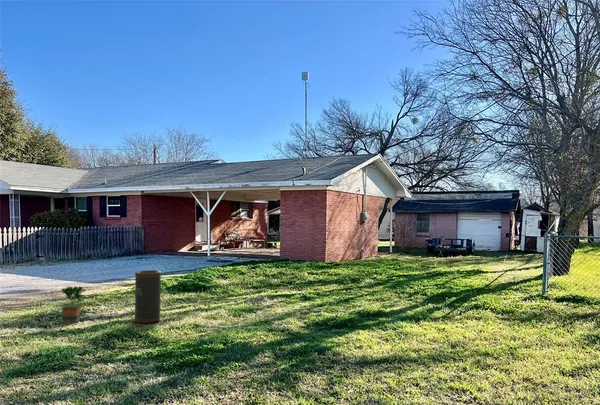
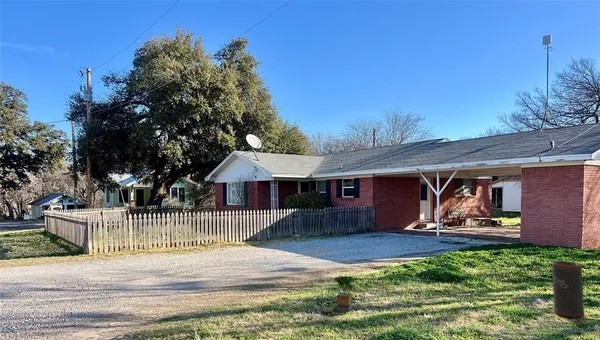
trash can: present [135,270,161,324] -> present [552,261,584,318]

